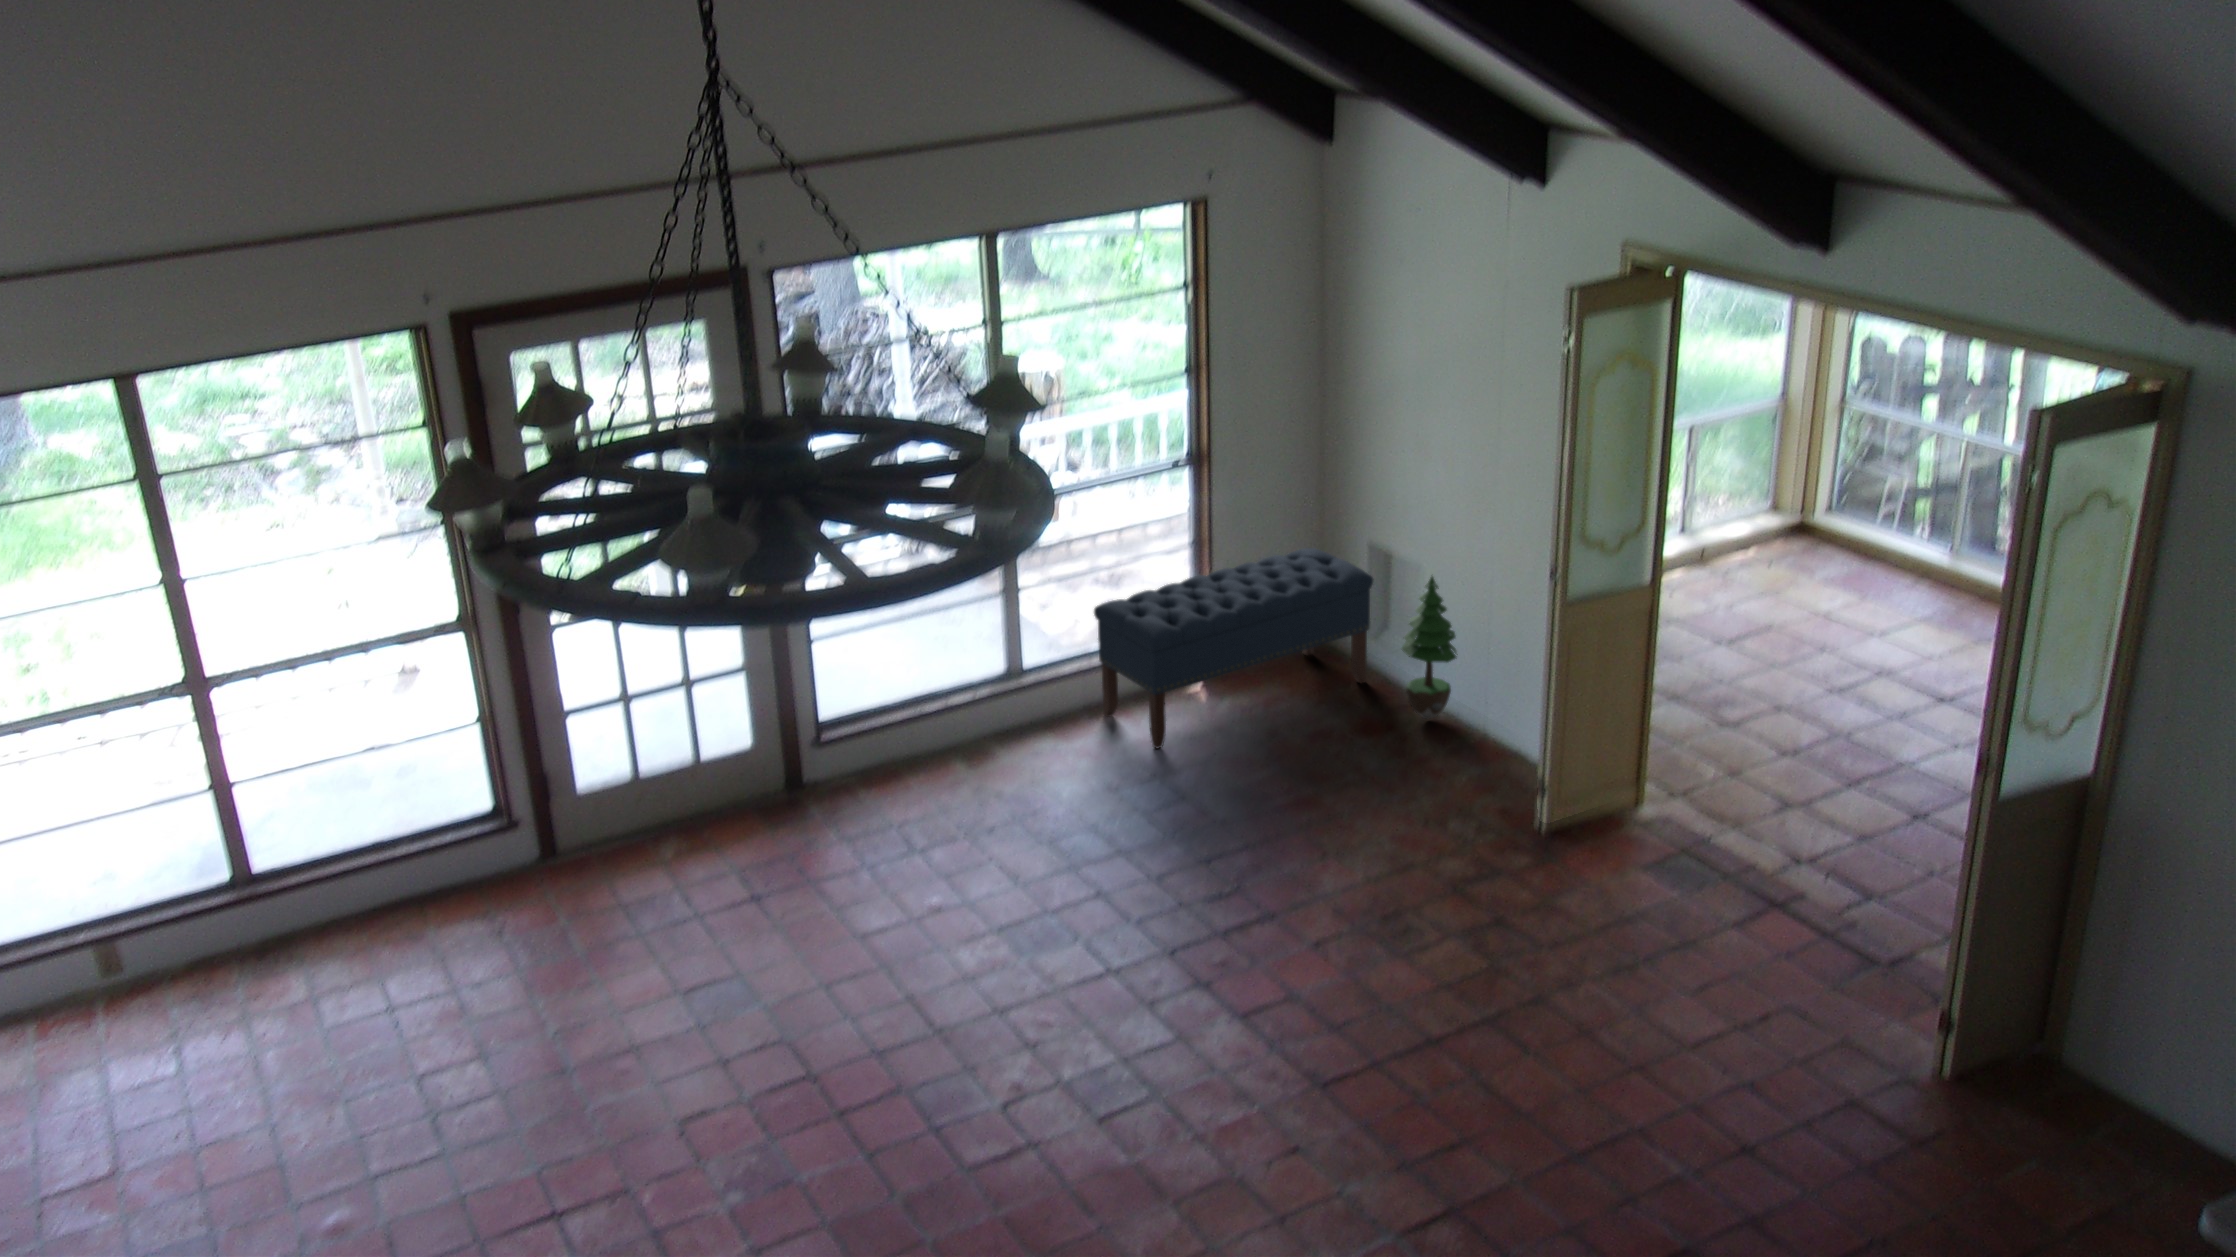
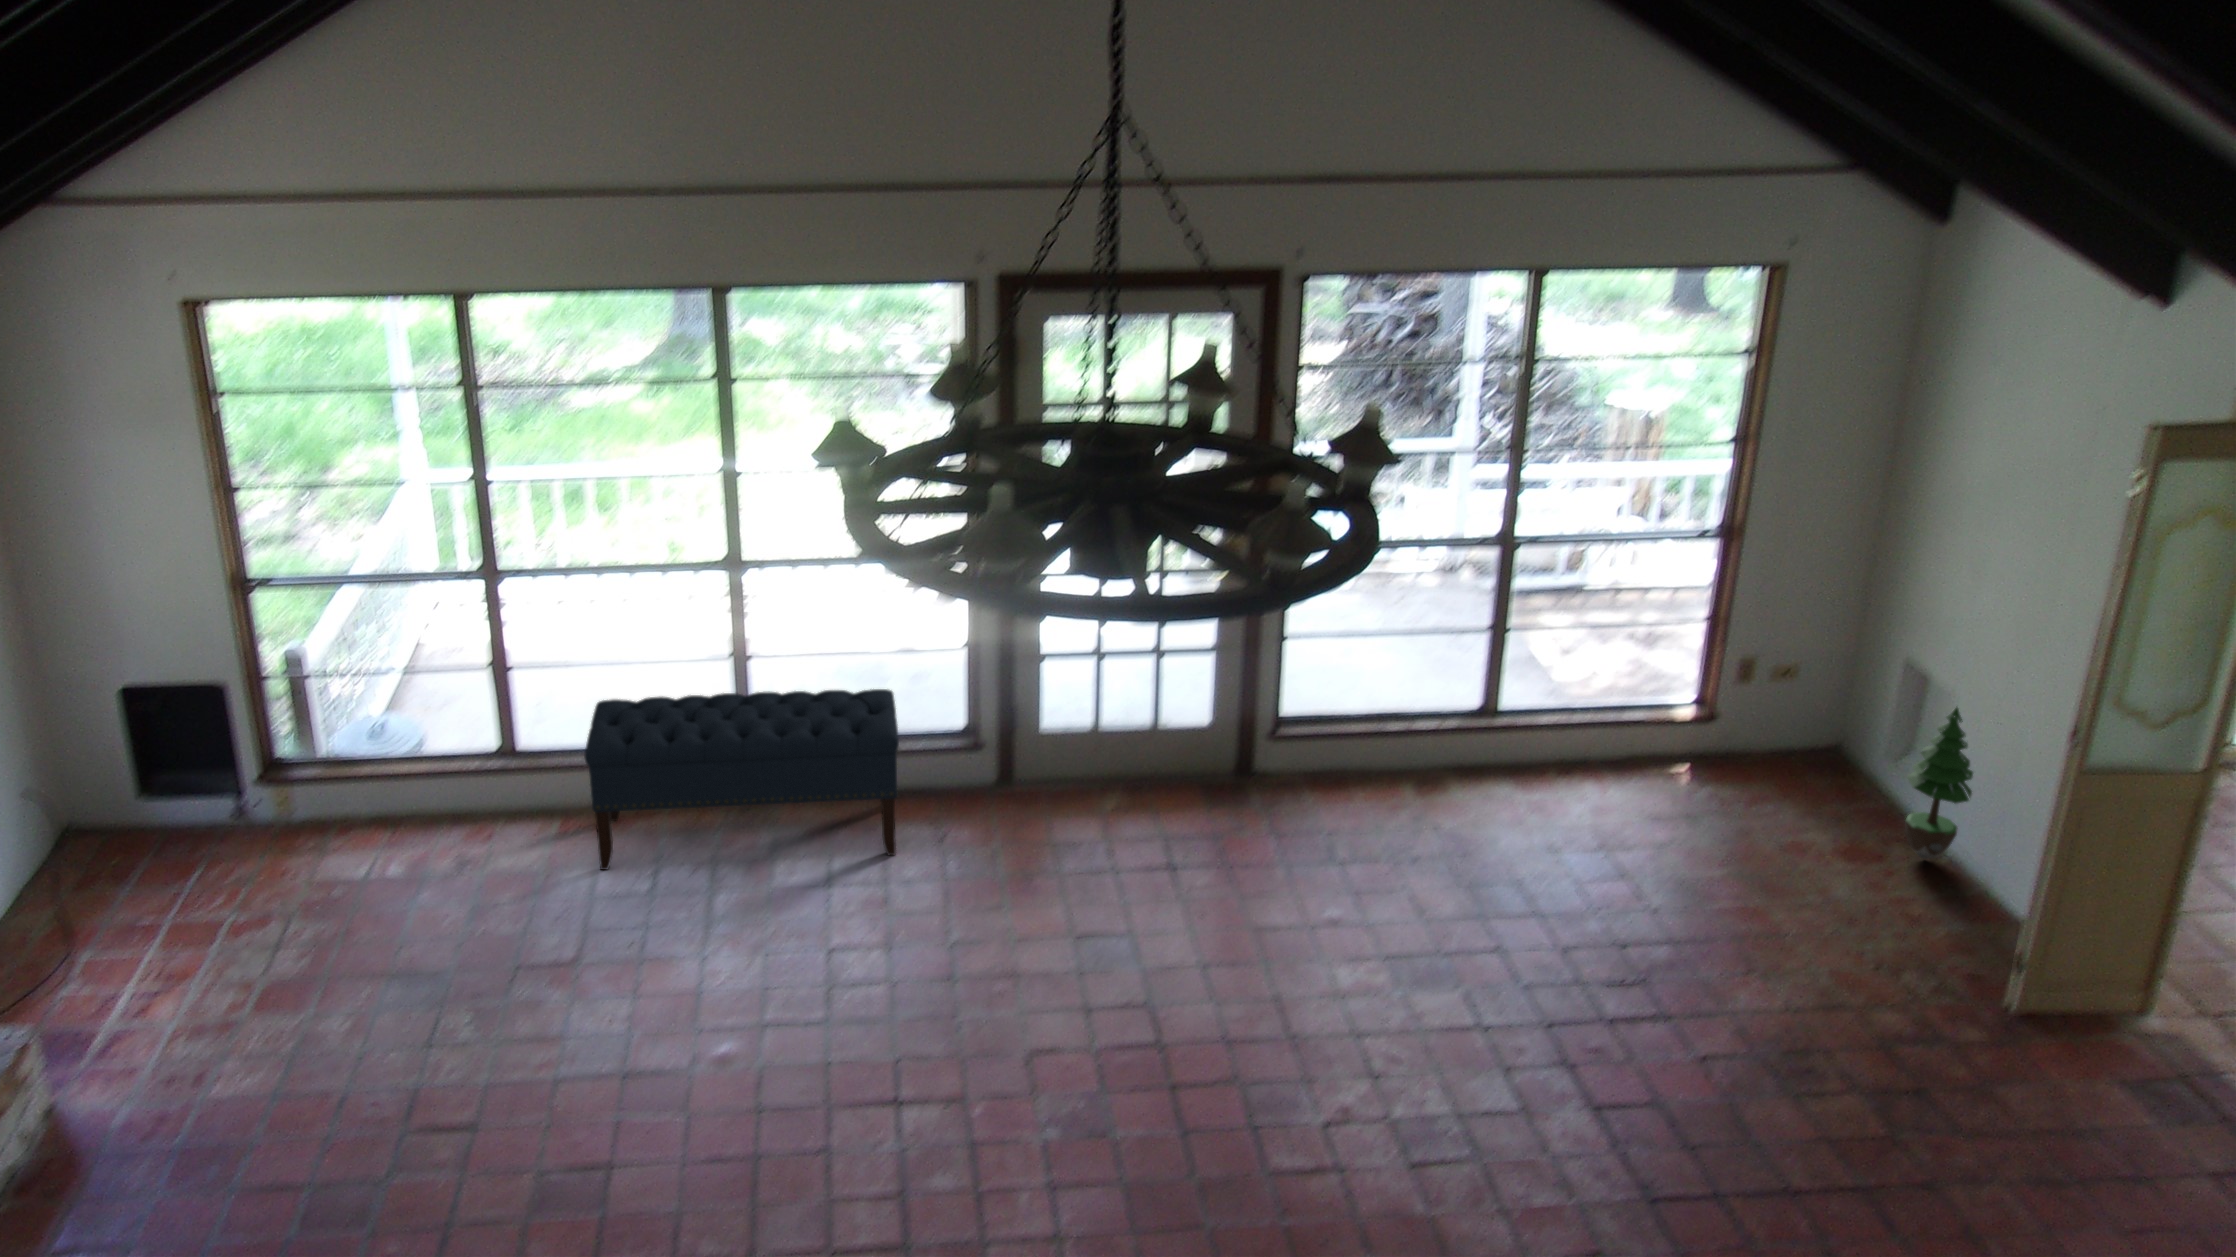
bench: present [1094,548,1374,749] -> present [584,689,899,870]

